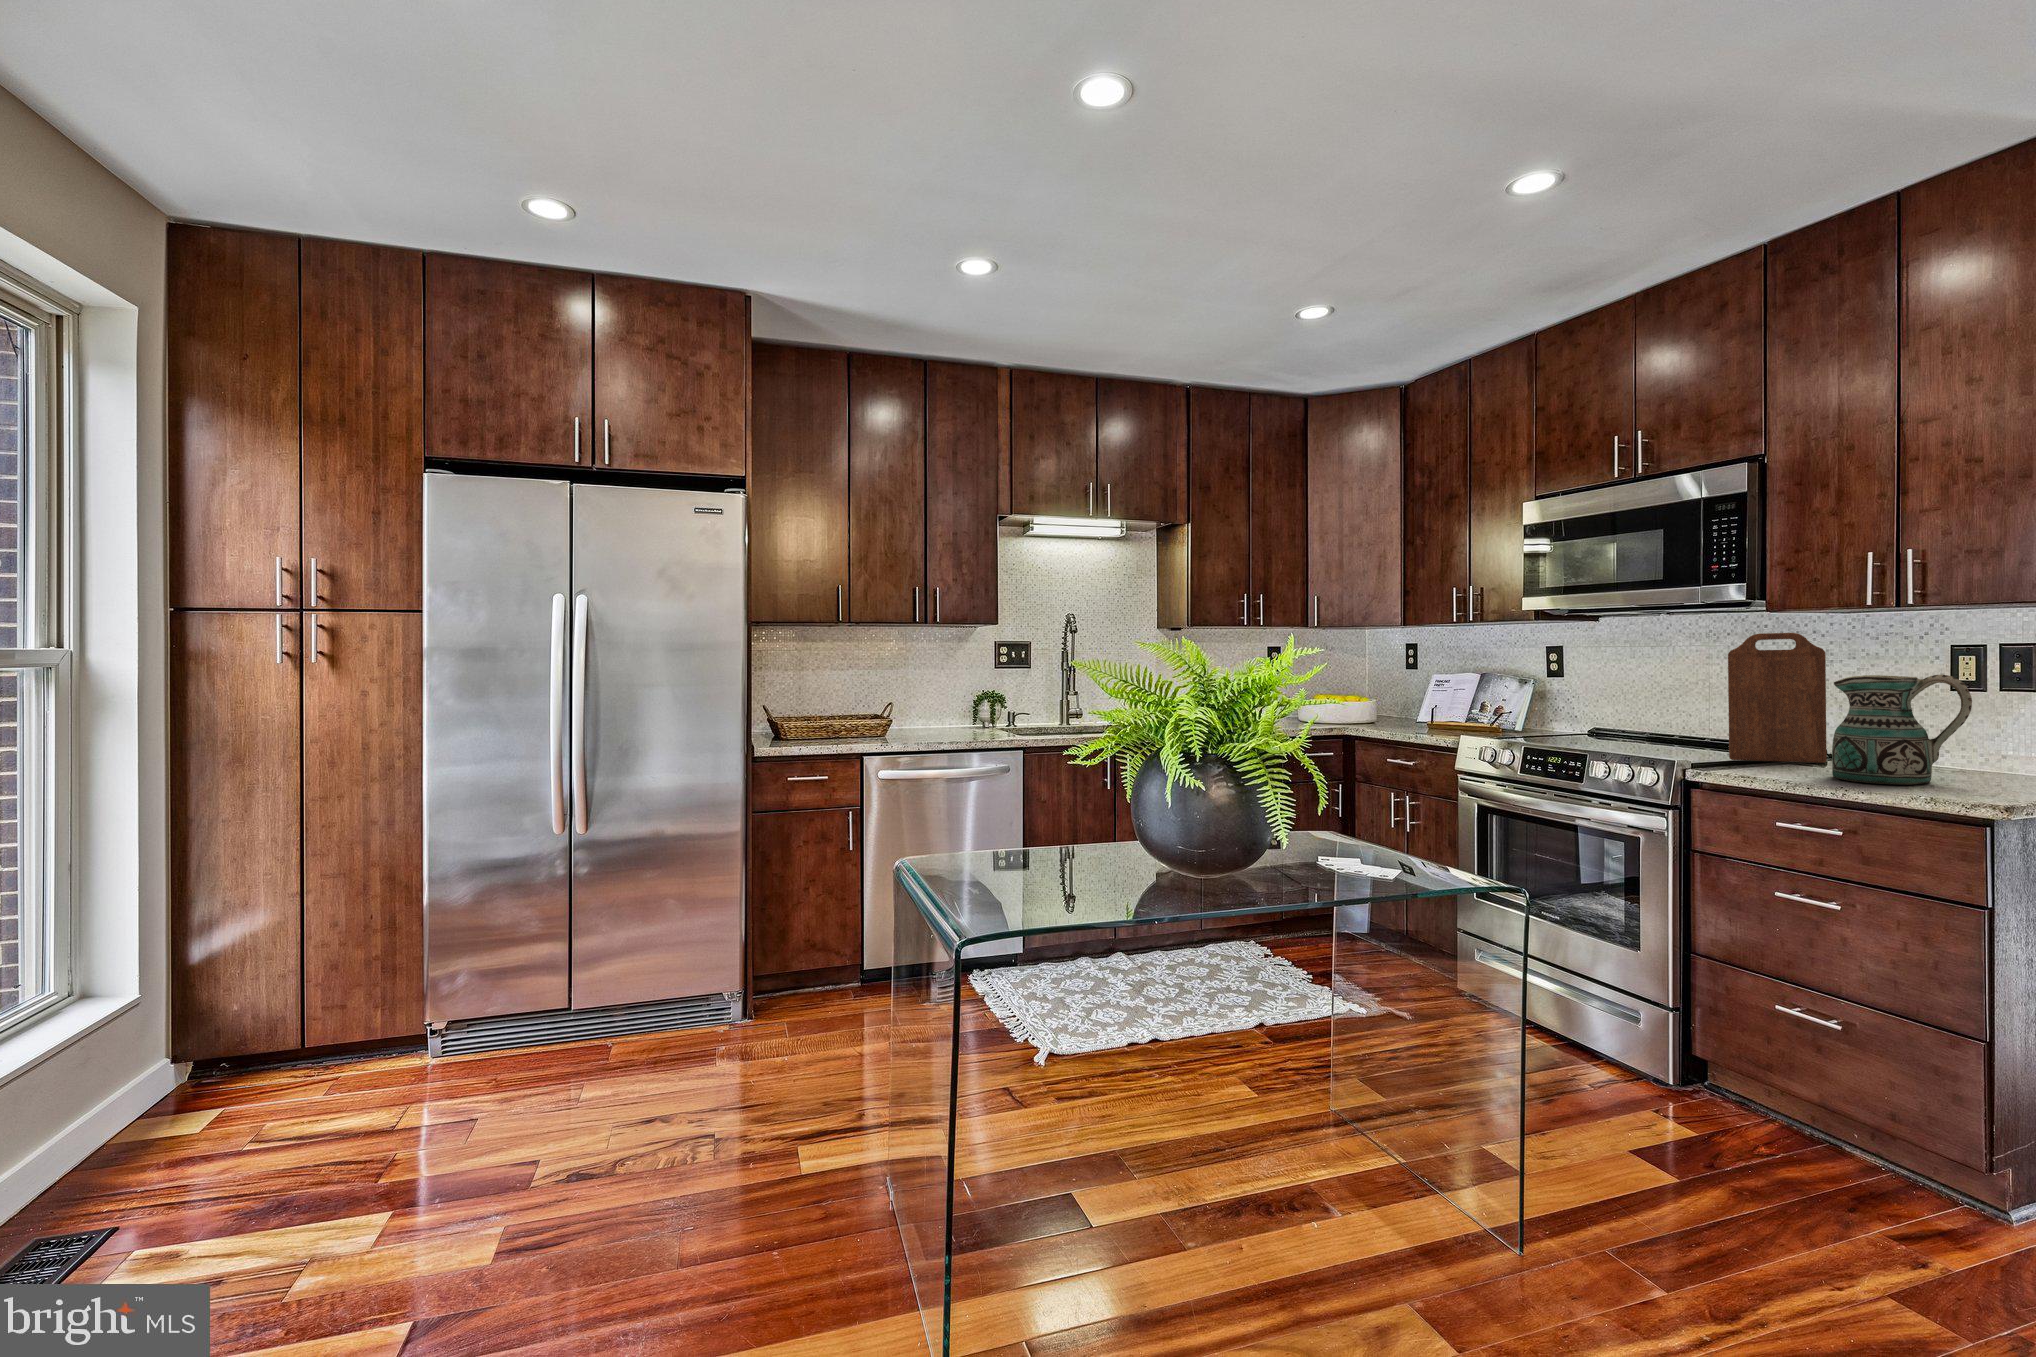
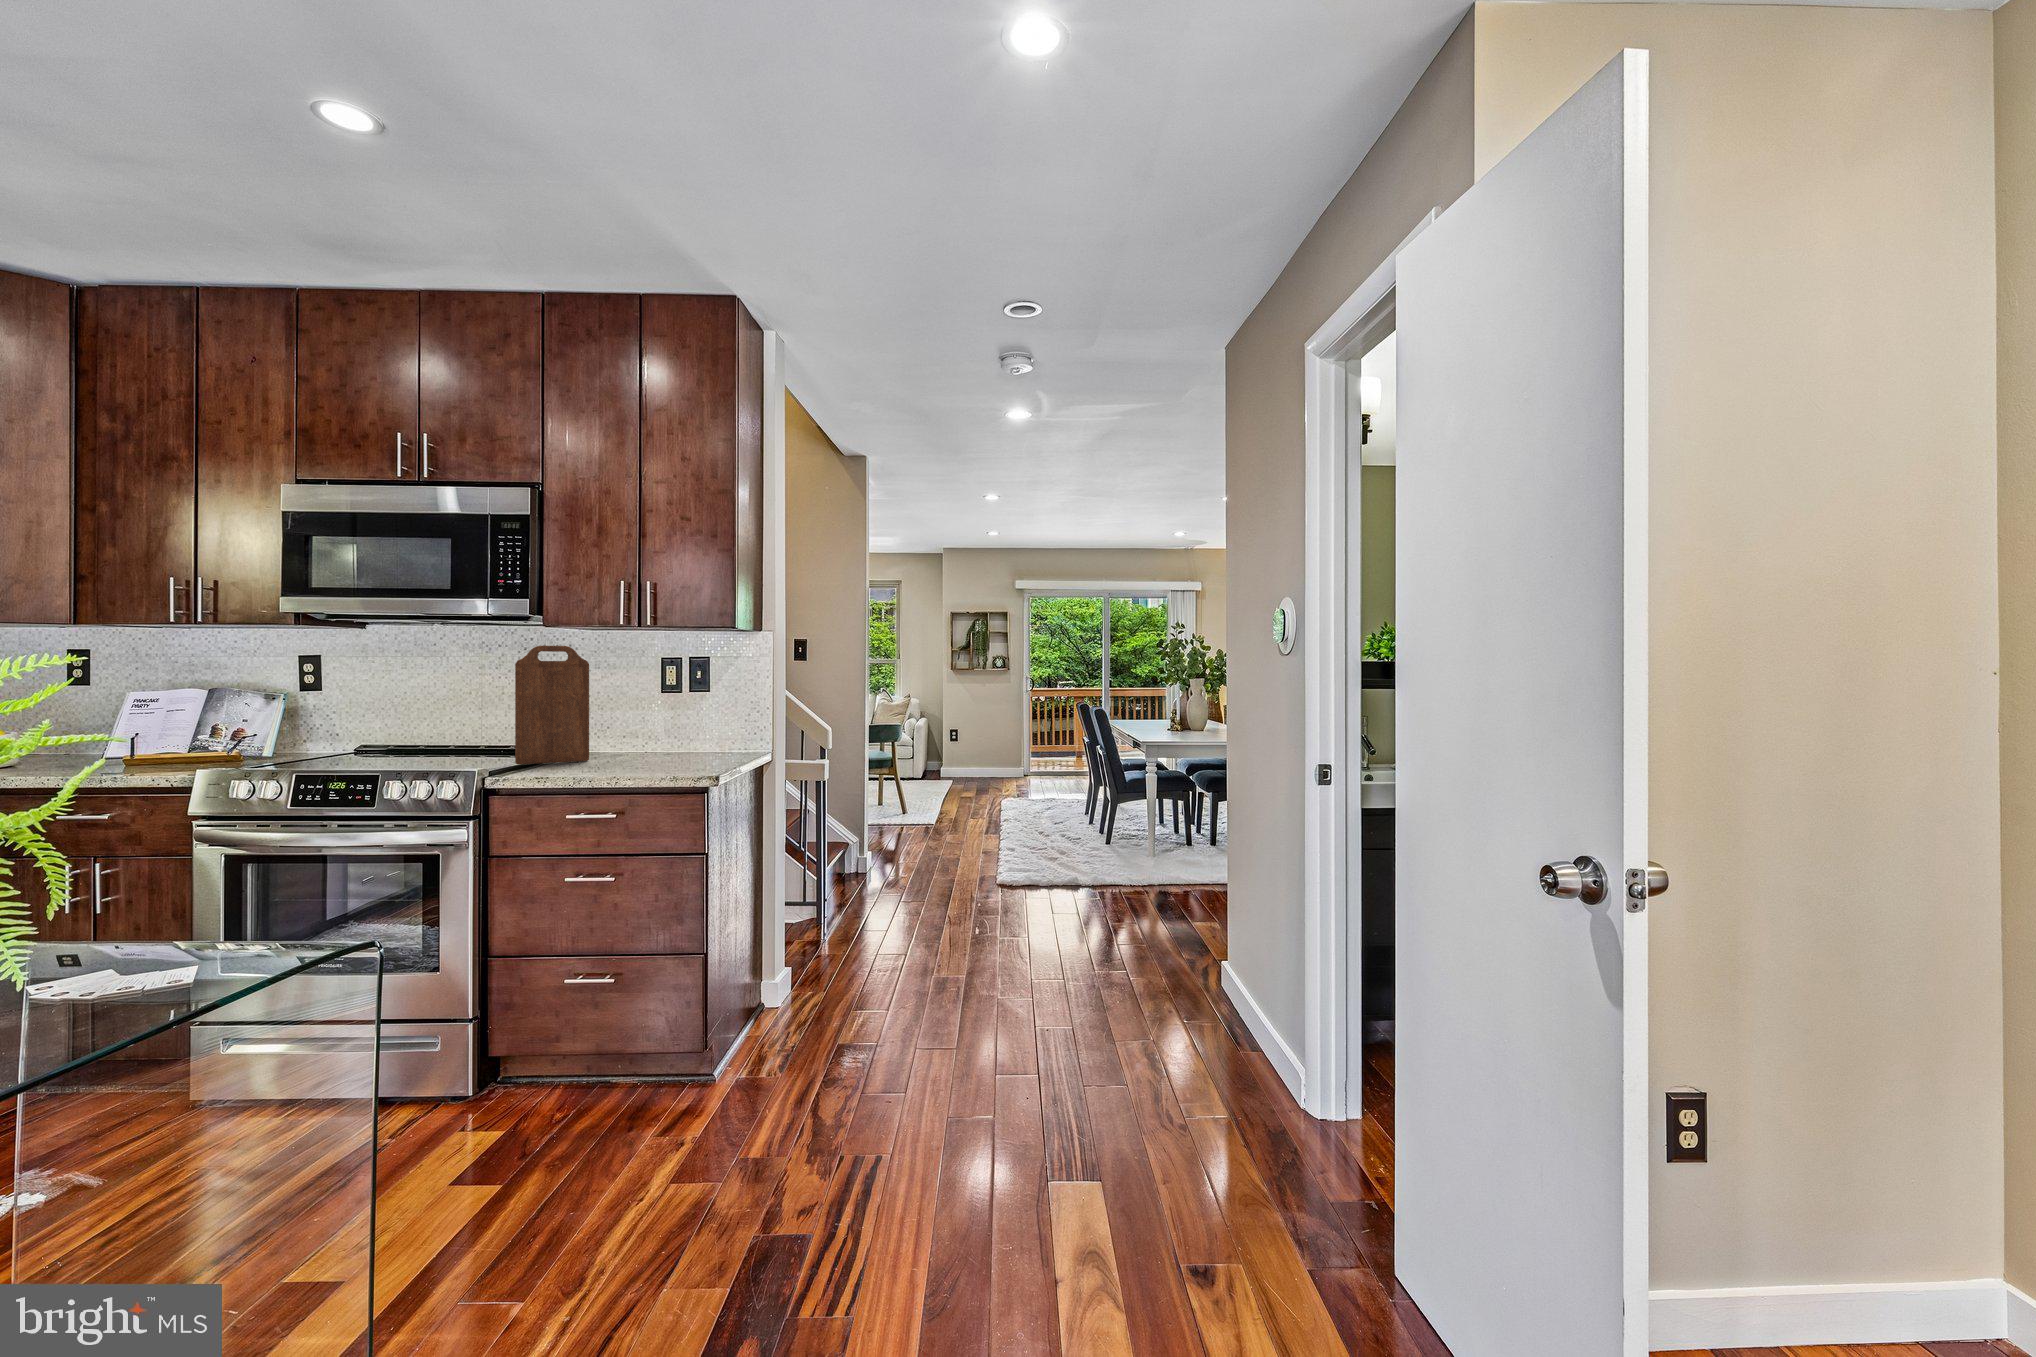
ceramic pitcher: present [1832,675,1972,784] -> none [603,682,690,771]

